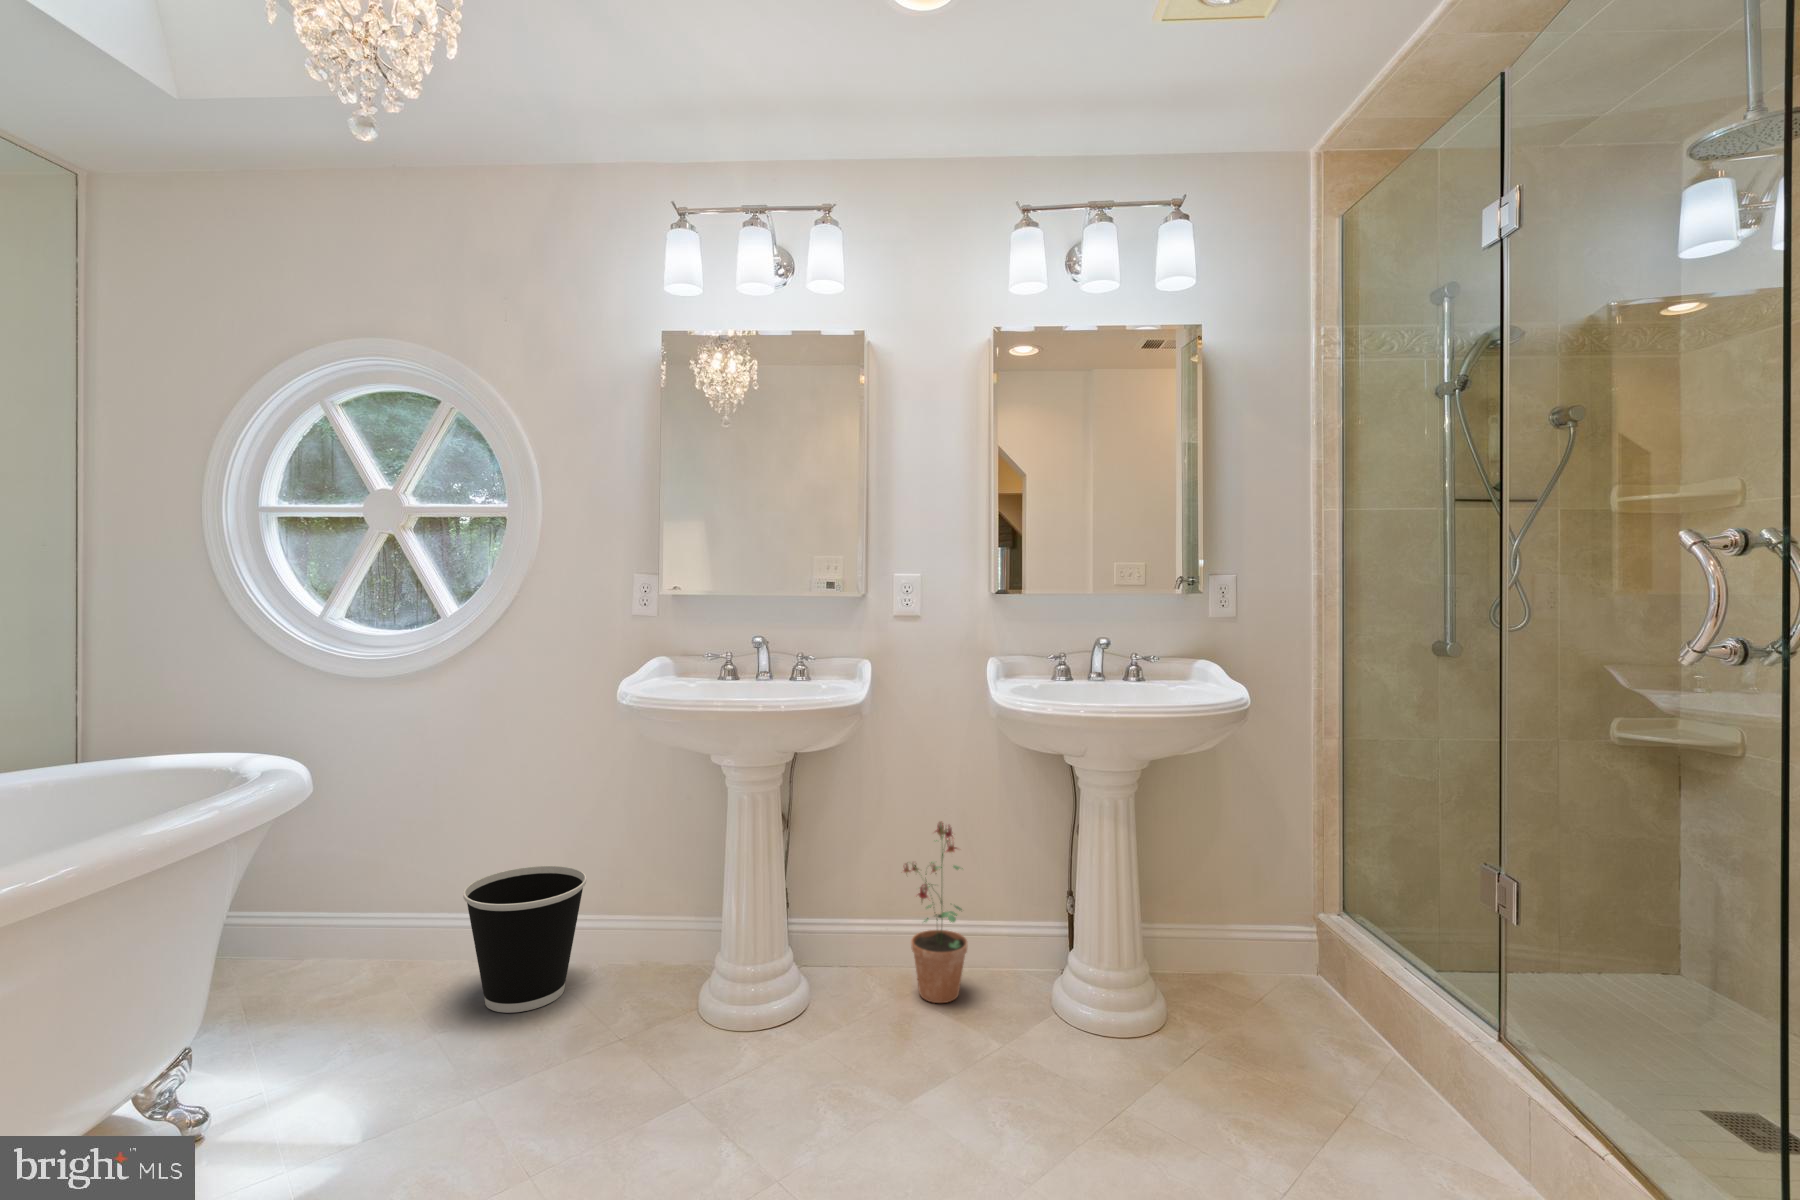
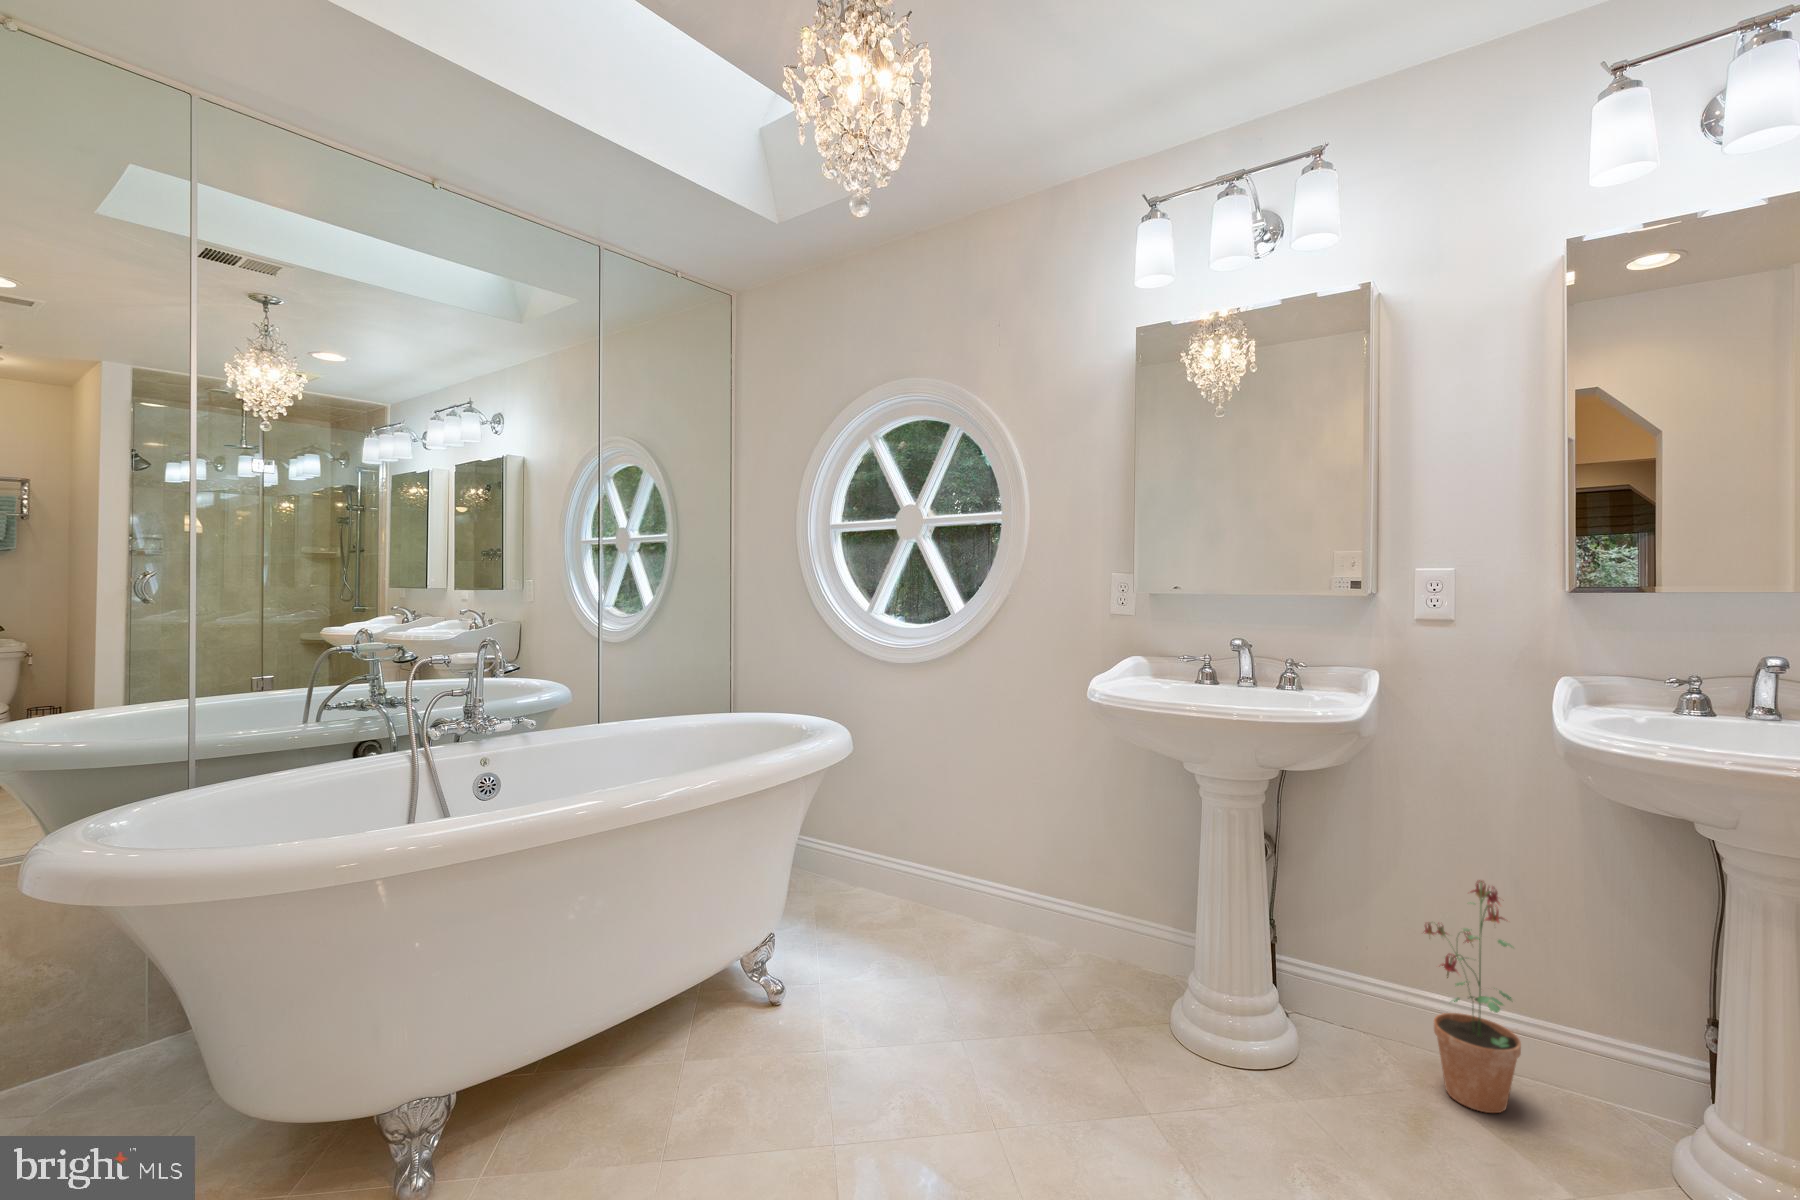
wastebasket: present [463,866,587,1013] -> none [959,844,1062,975]

